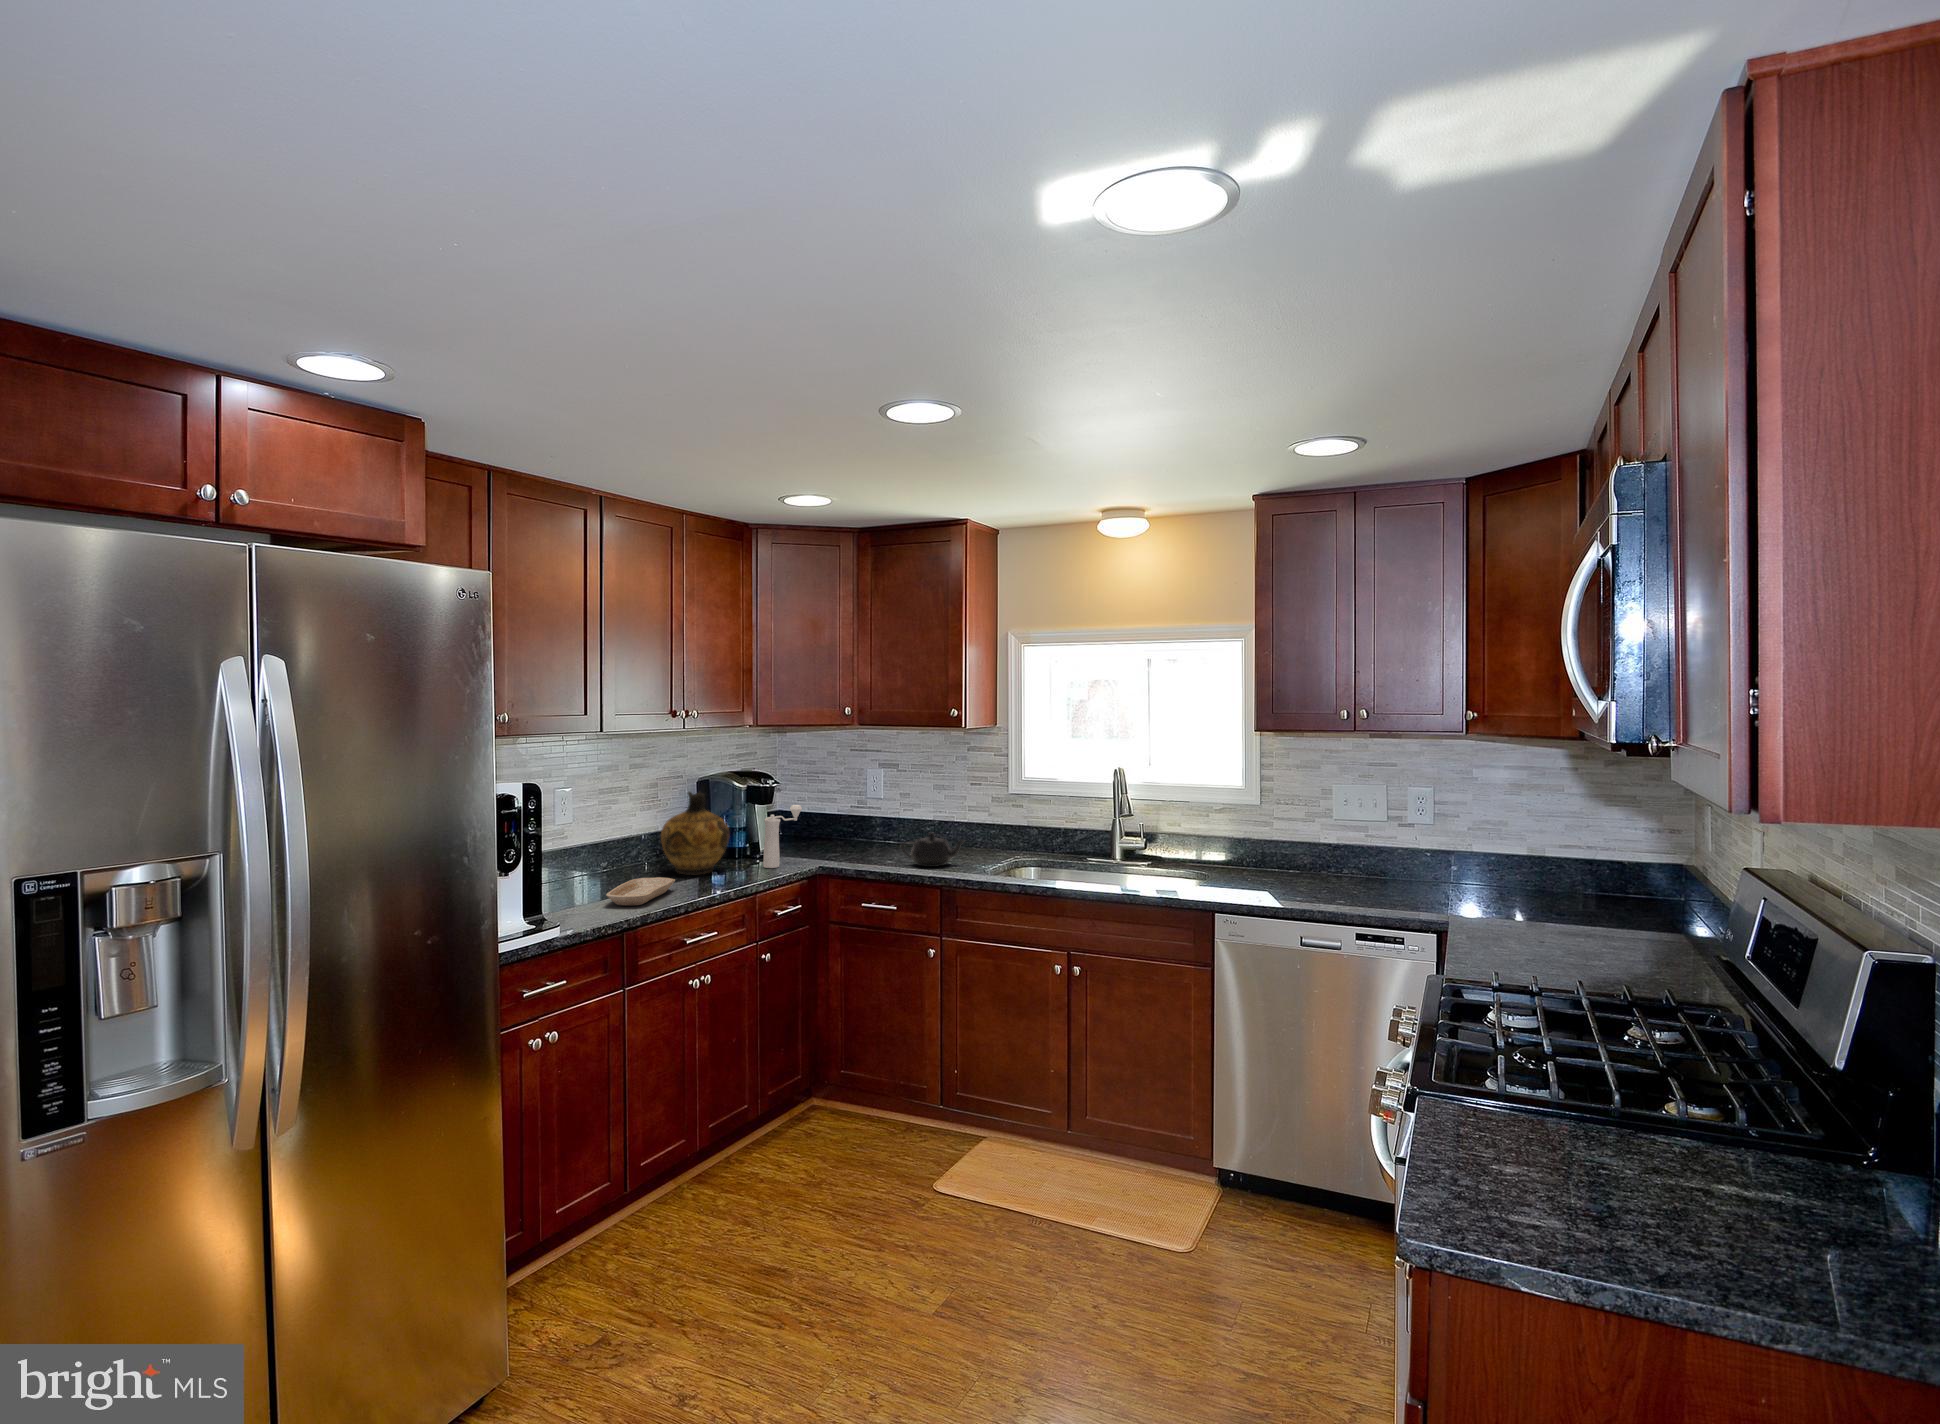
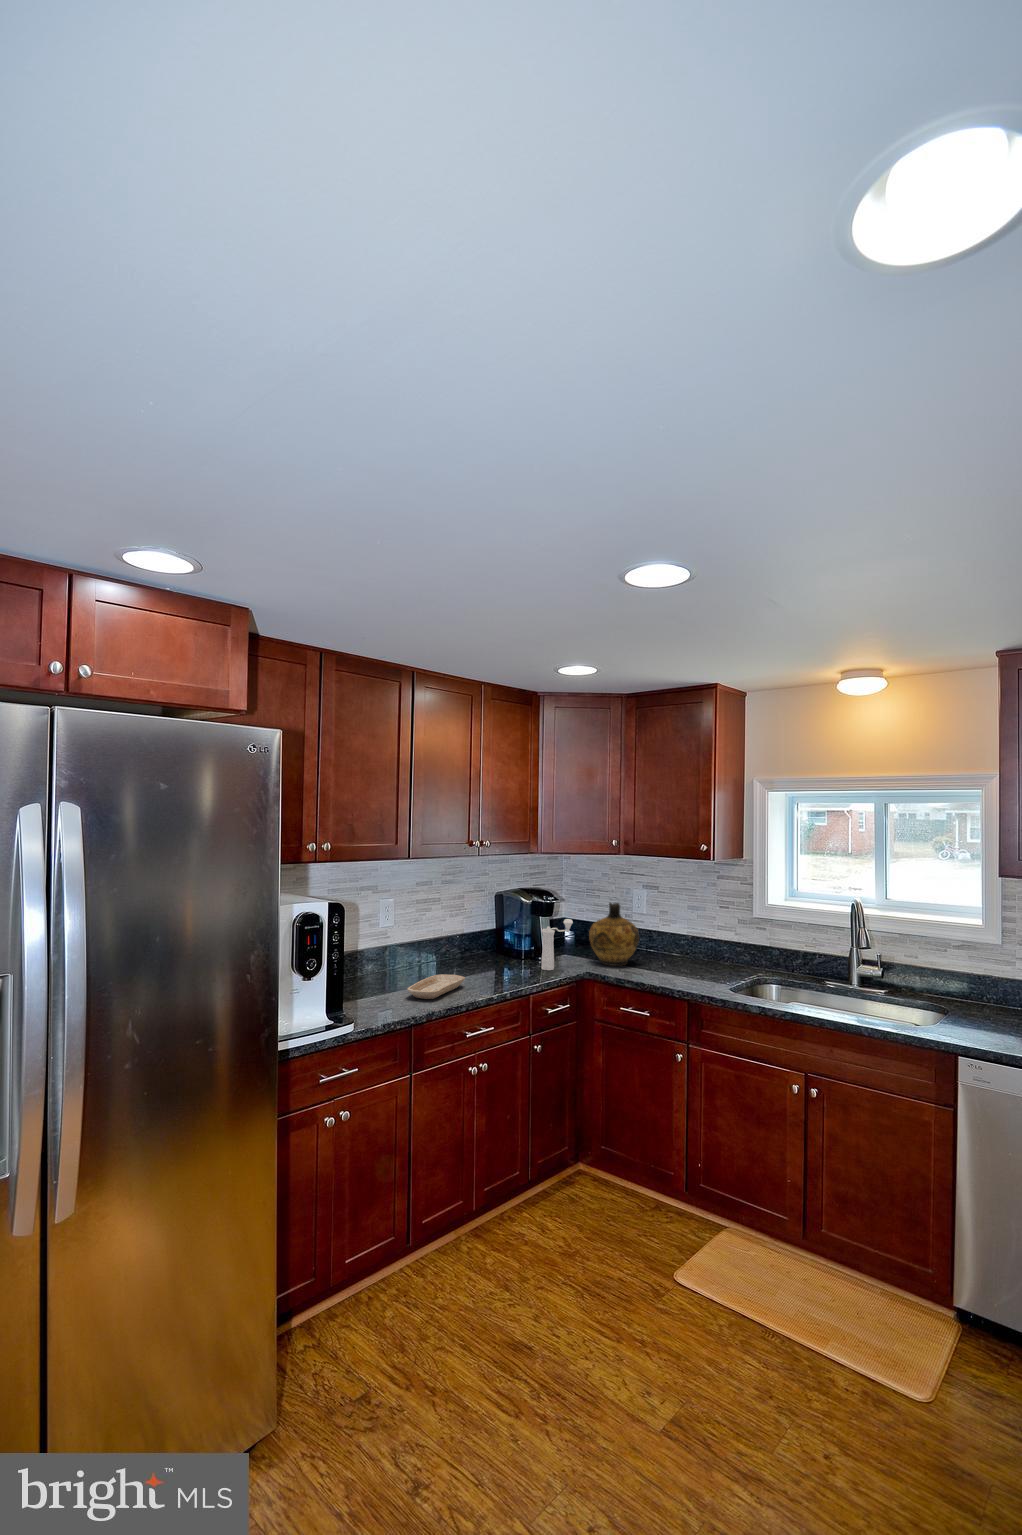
ceramic jug: present [661,792,730,875] -> present [589,903,639,966]
teapot: present [901,833,964,867] -> none [653,949,710,979]

